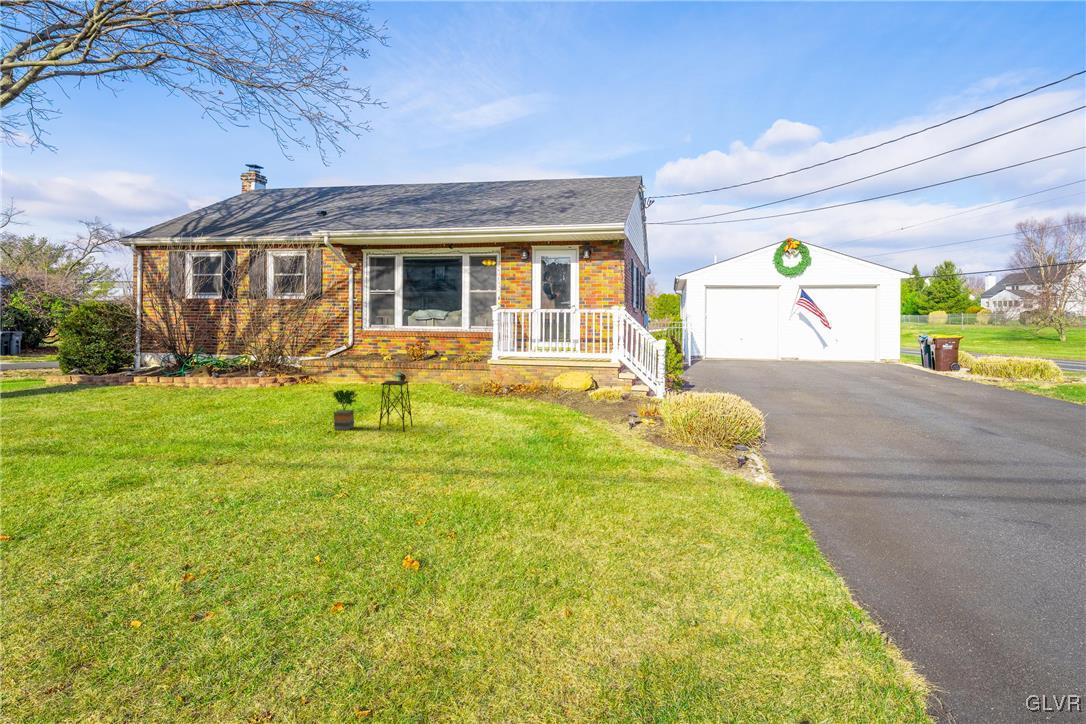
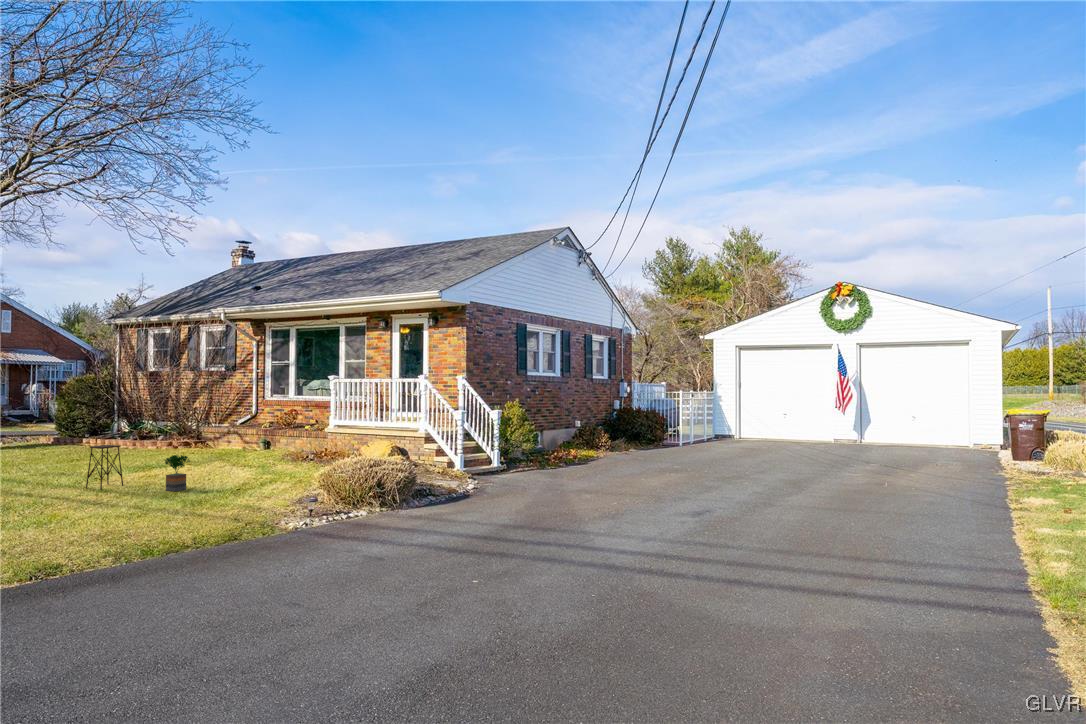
potted tree: present [333,390,358,430] -> present [165,455,190,491]

